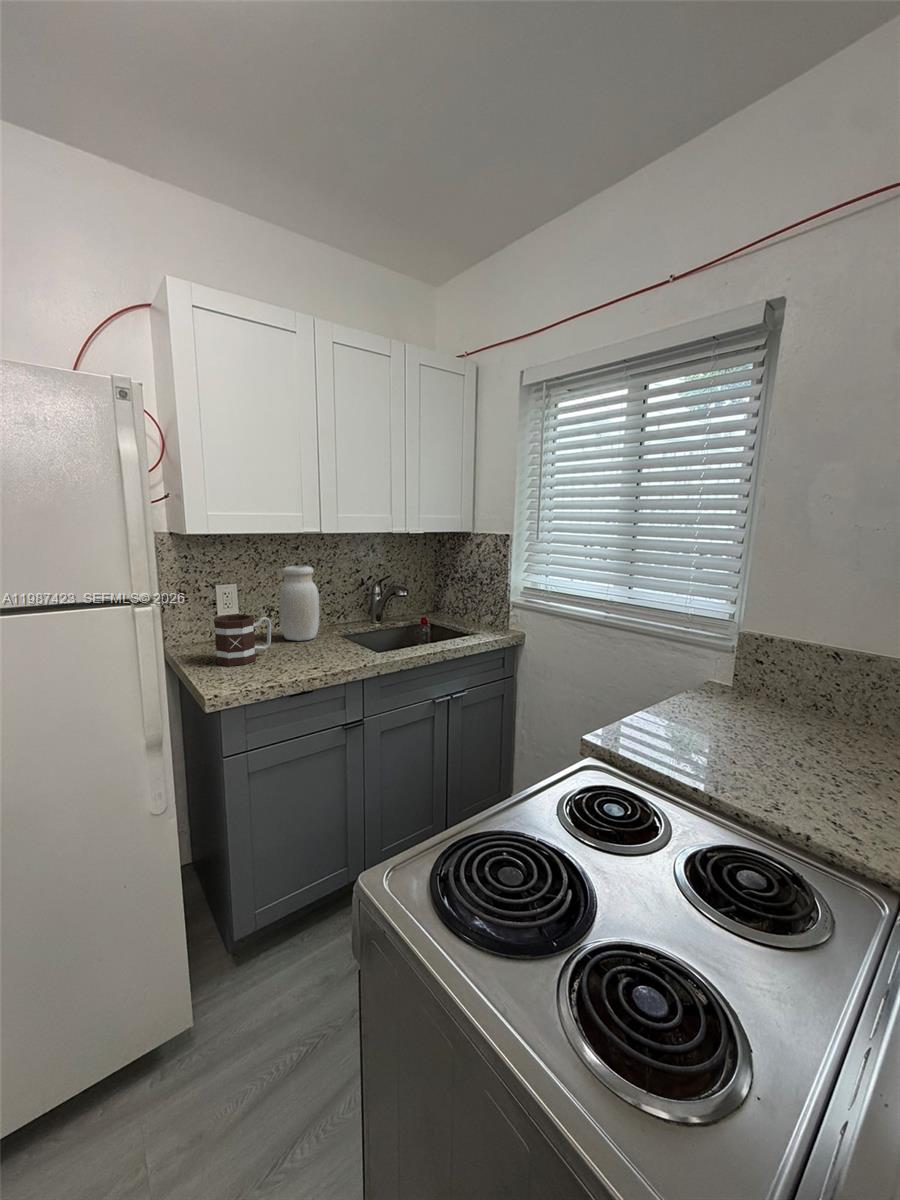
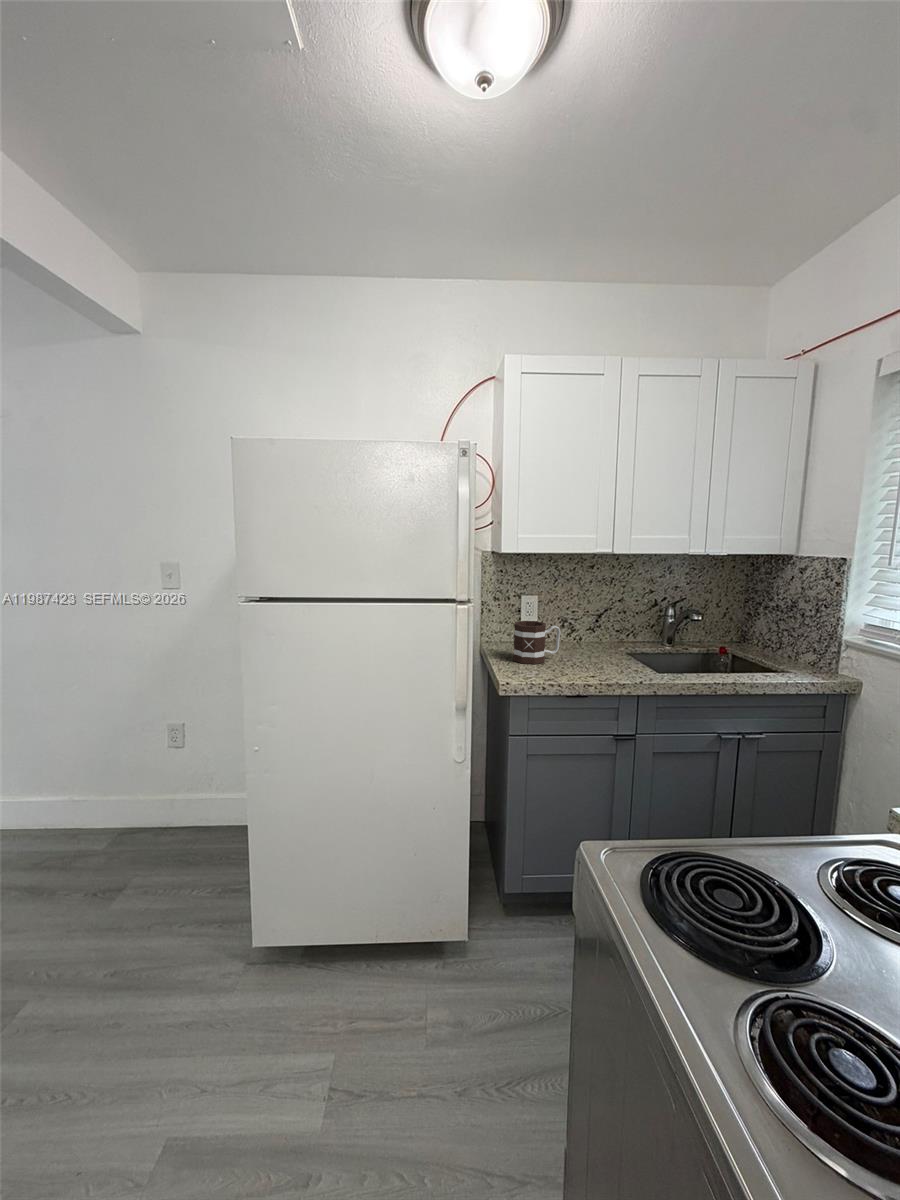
jar: present [279,566,319,641] -> none [570,583,608,652]

